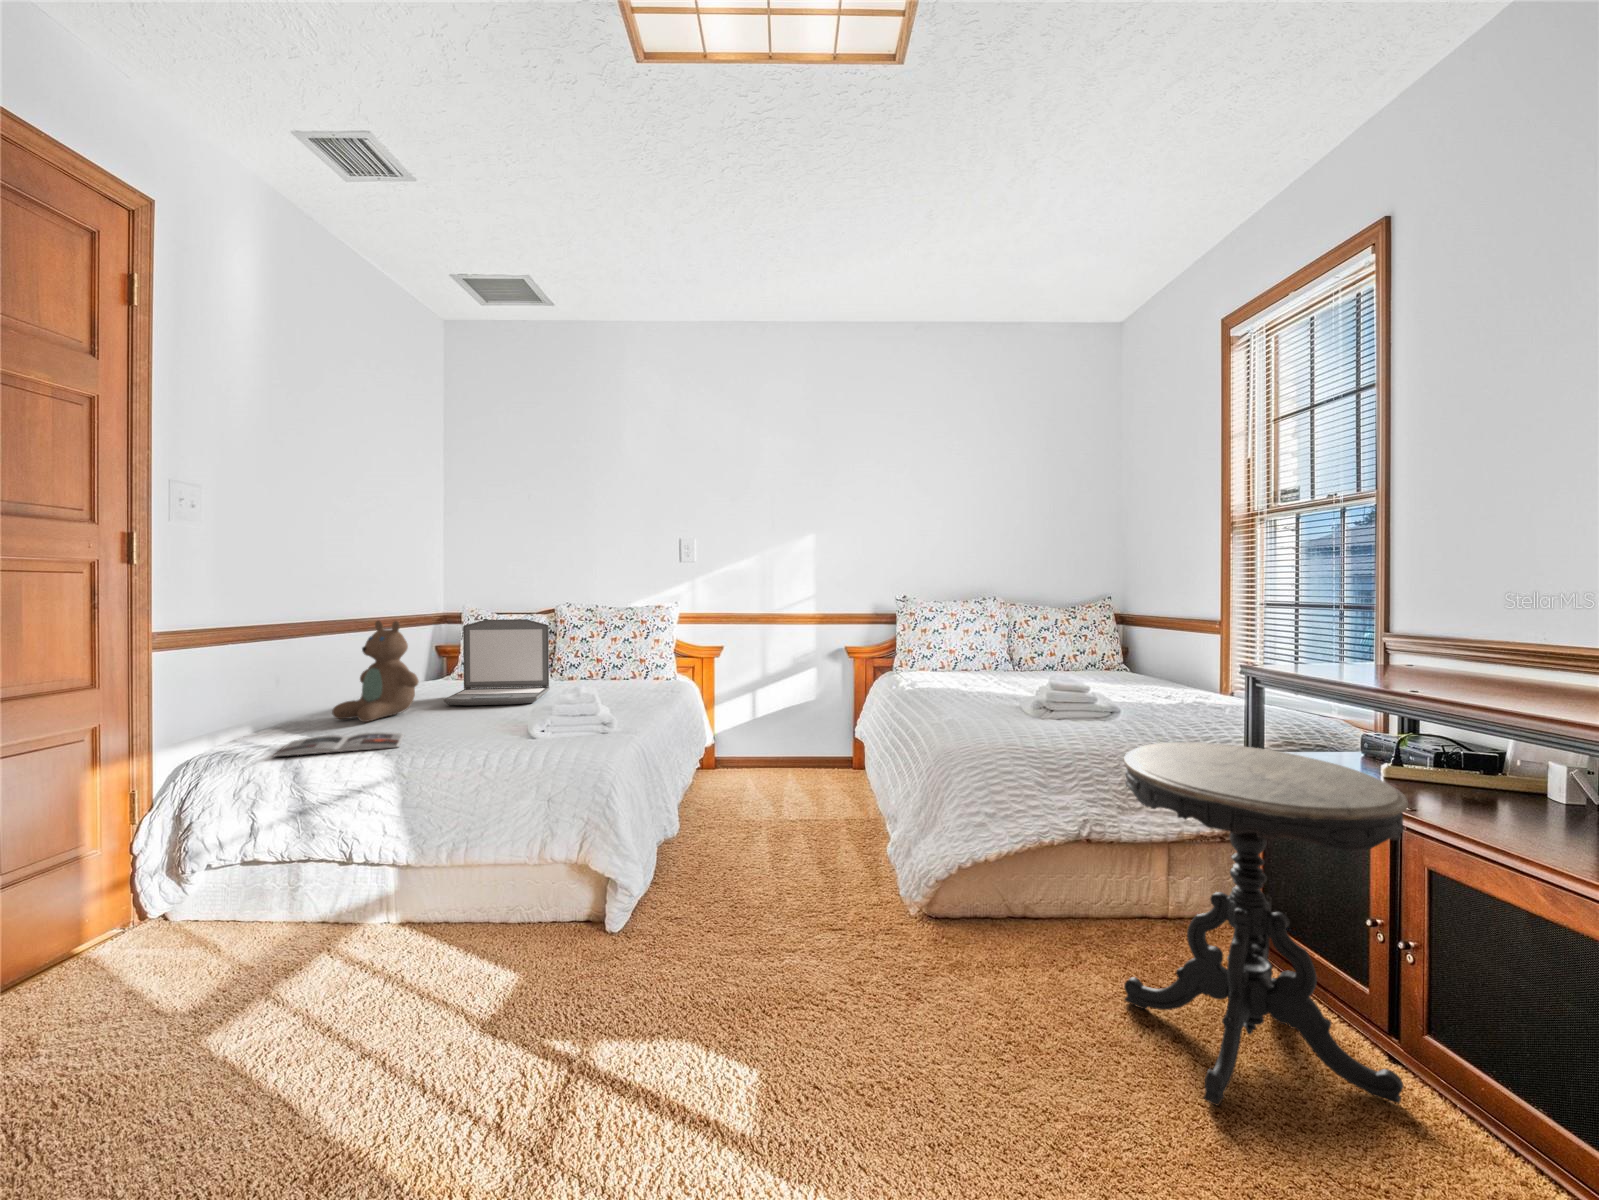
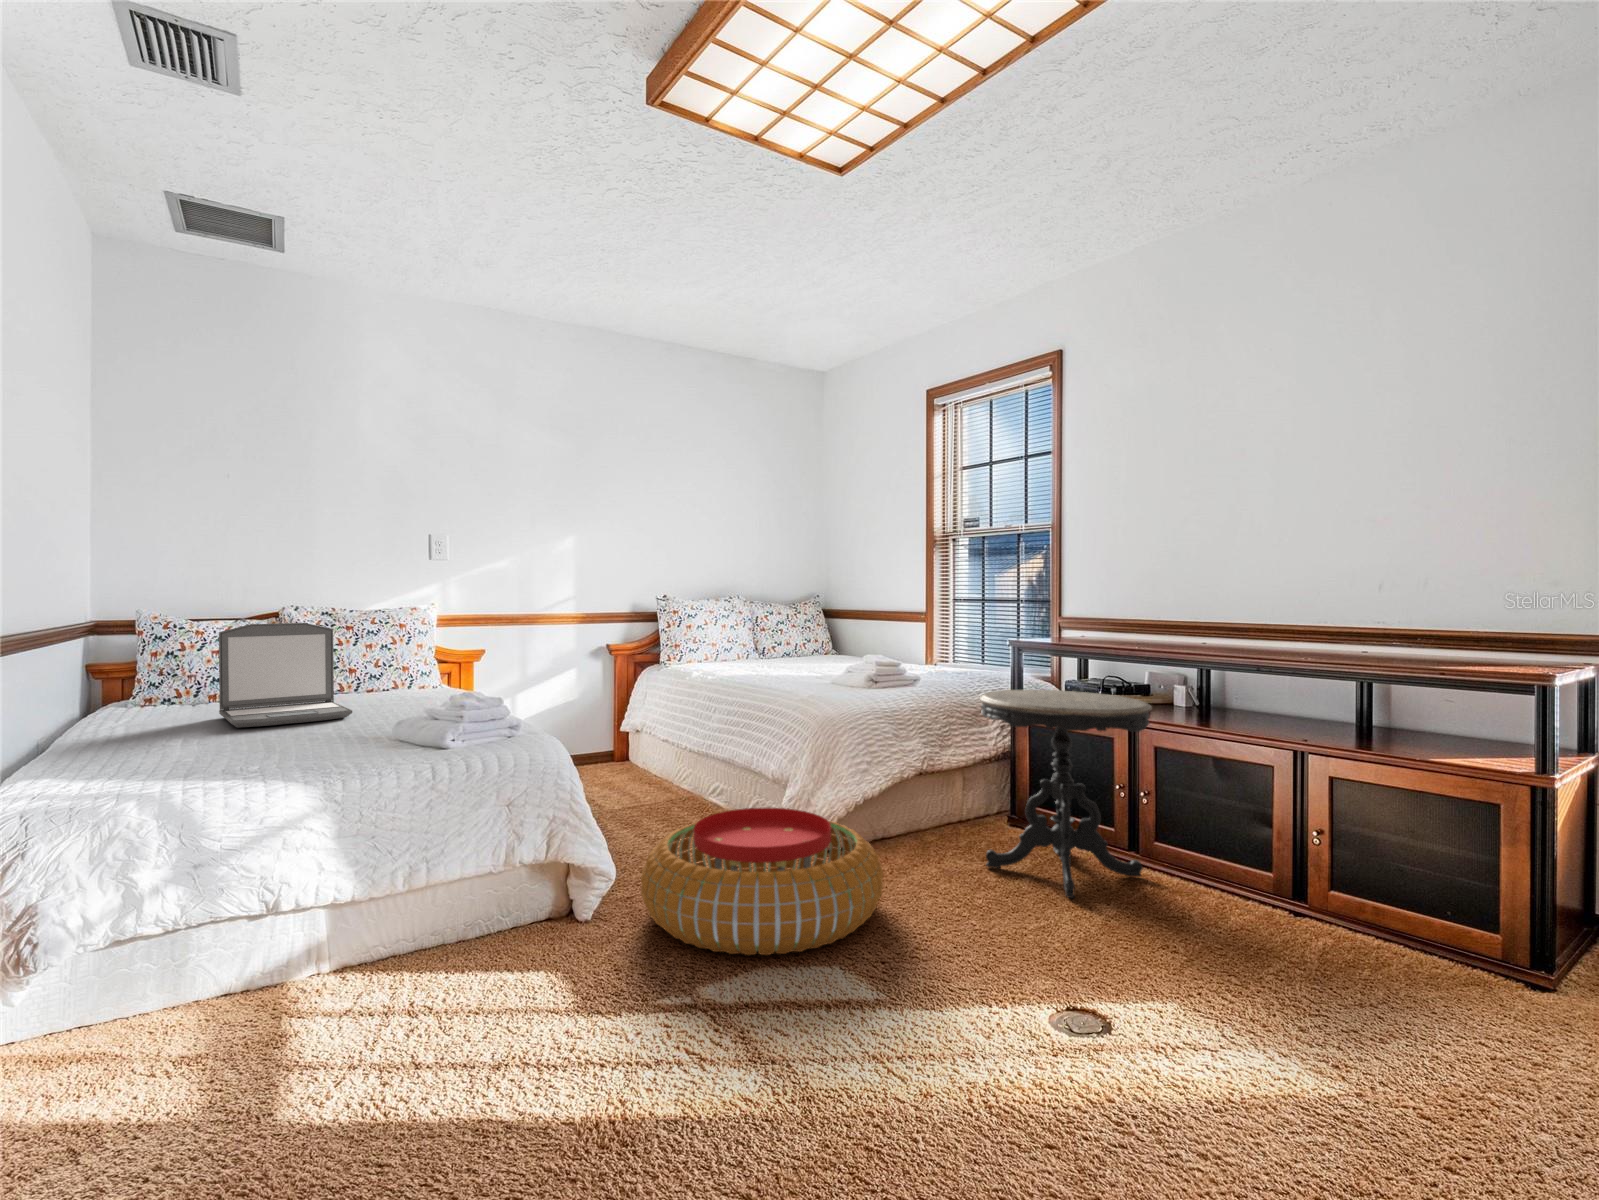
teddy bear: present [332,621,419,722] -> none [105,625,228,753]
magazine: present [273,732,404,757] -> none [126,756,304,791]
pouf: none [619,851,915,1059] -> present [641,808,883,955]

